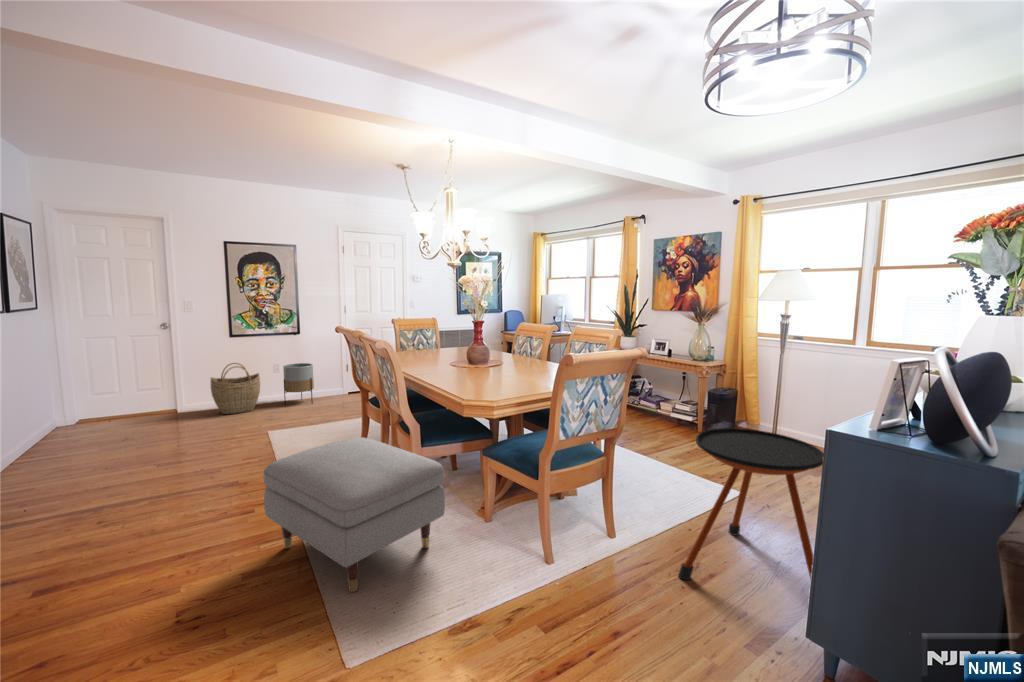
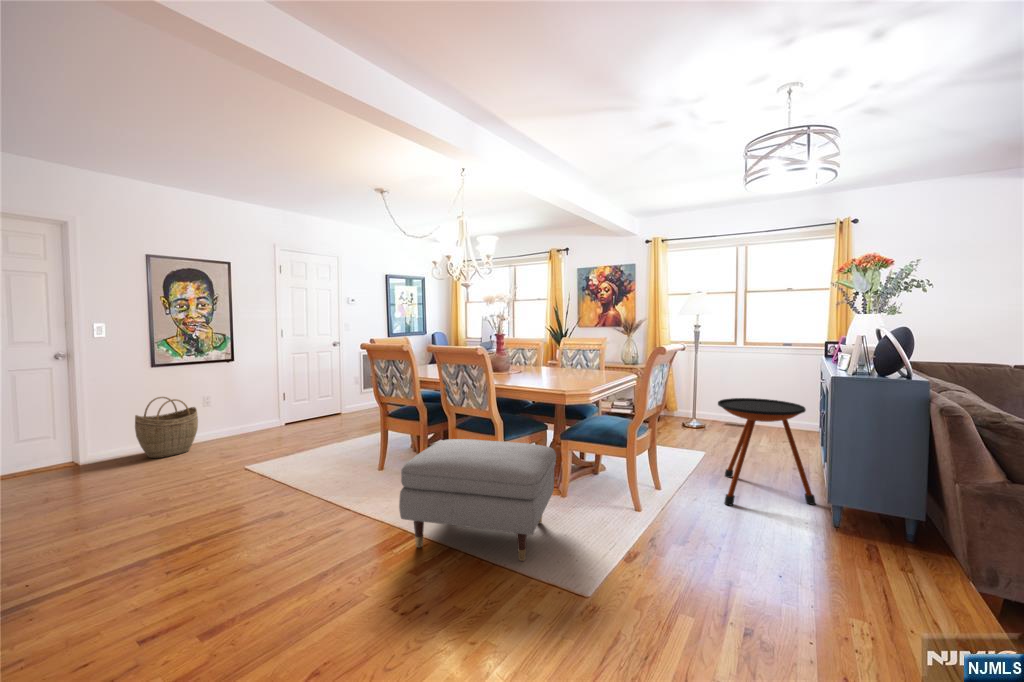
planter: present [283,363,314,405] -> none [220,393,257,442]

